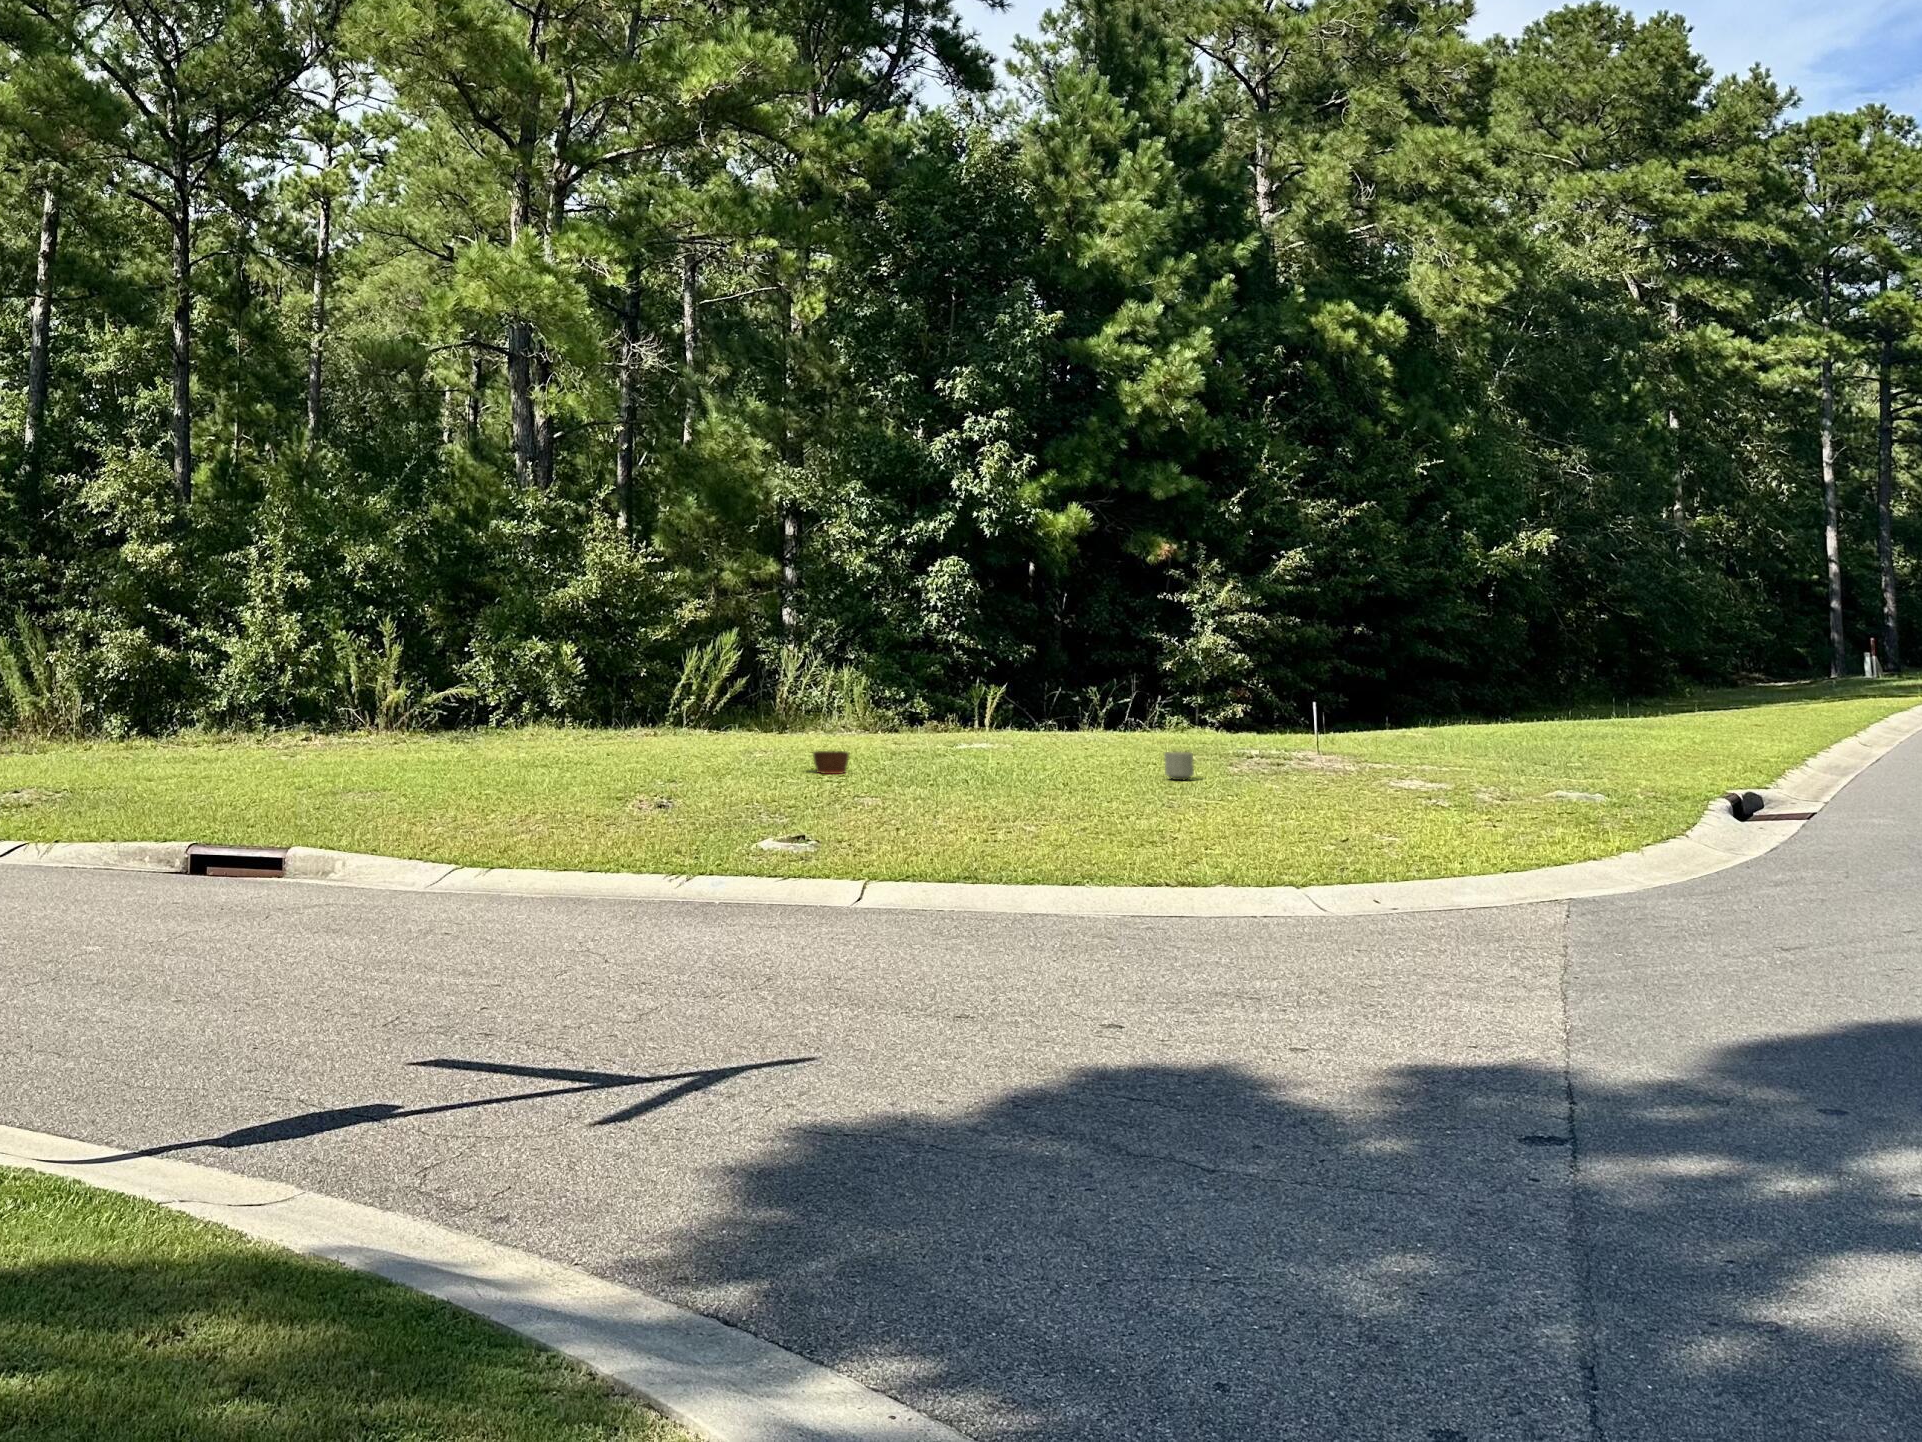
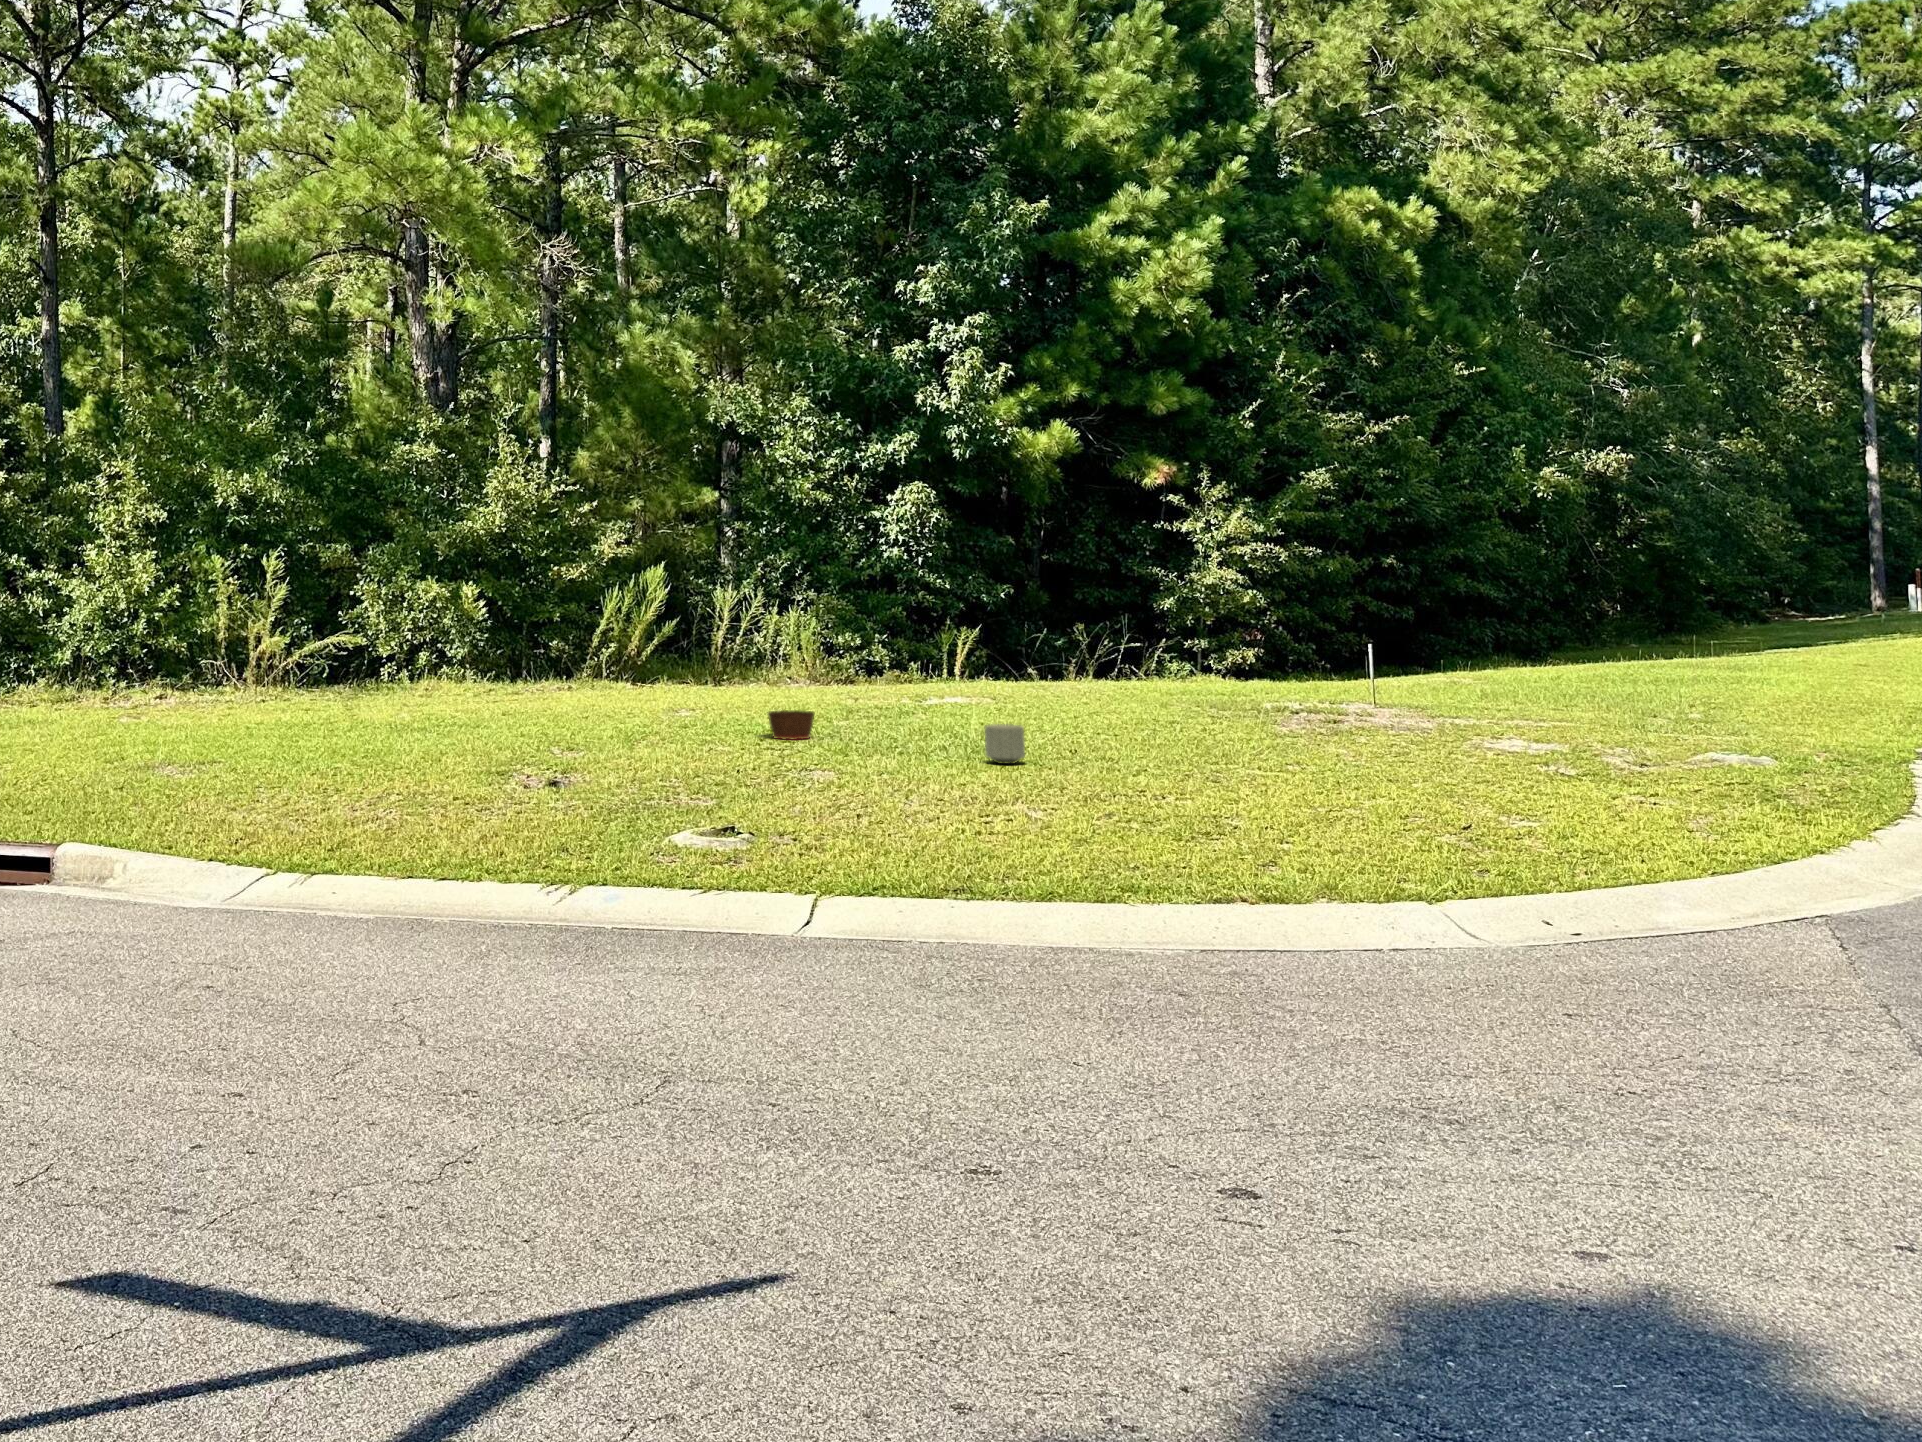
planter: present [1164,752,1194,780] -> present [984,724,1025,764]

